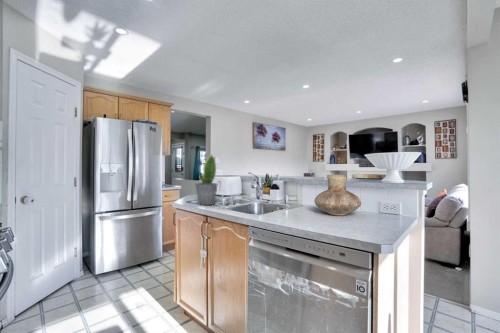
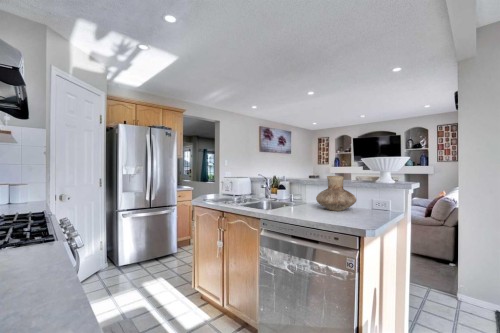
potted plant: present [196,156,218,205] -> none [211,158,231,203]

